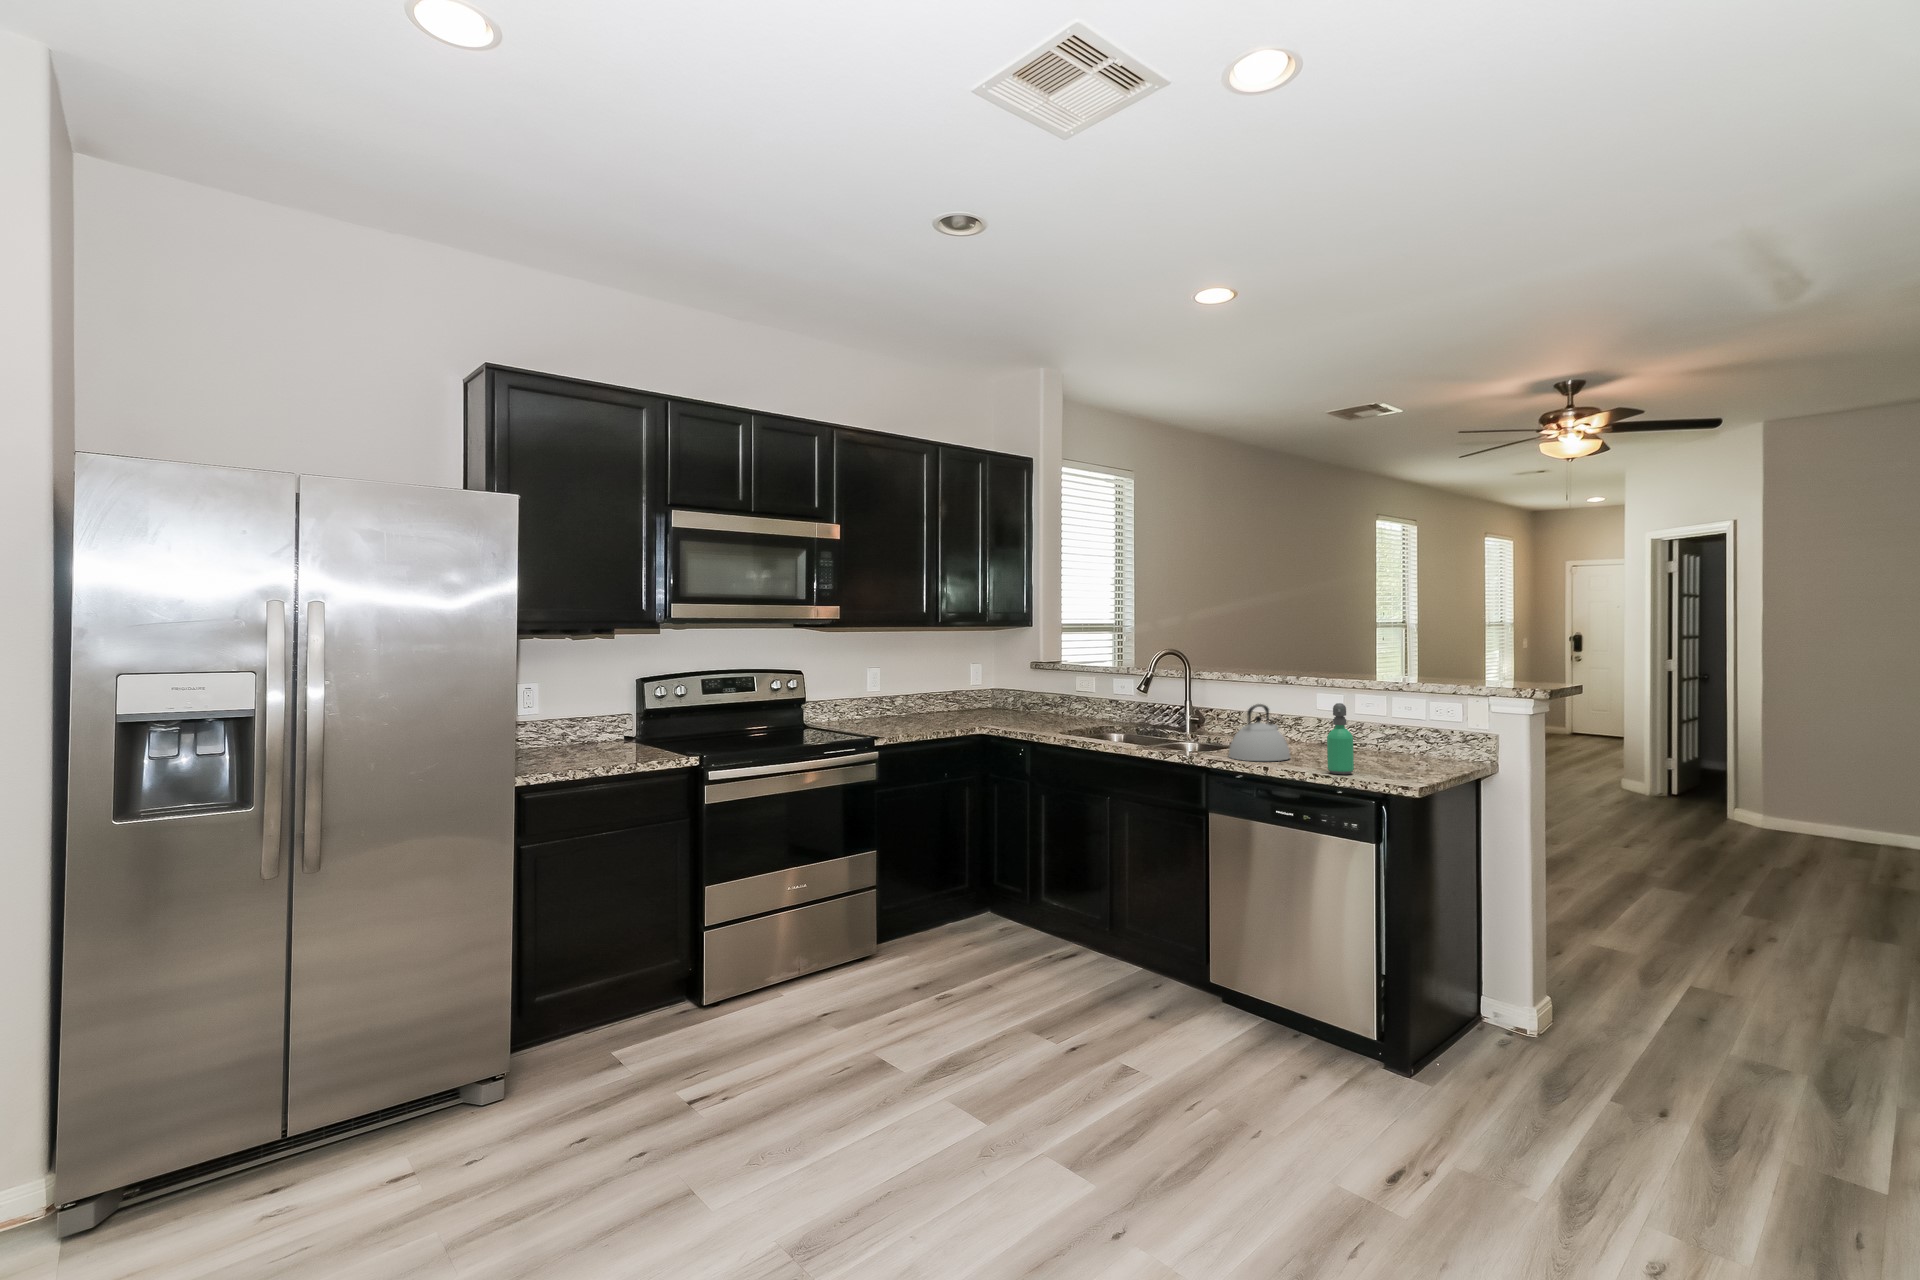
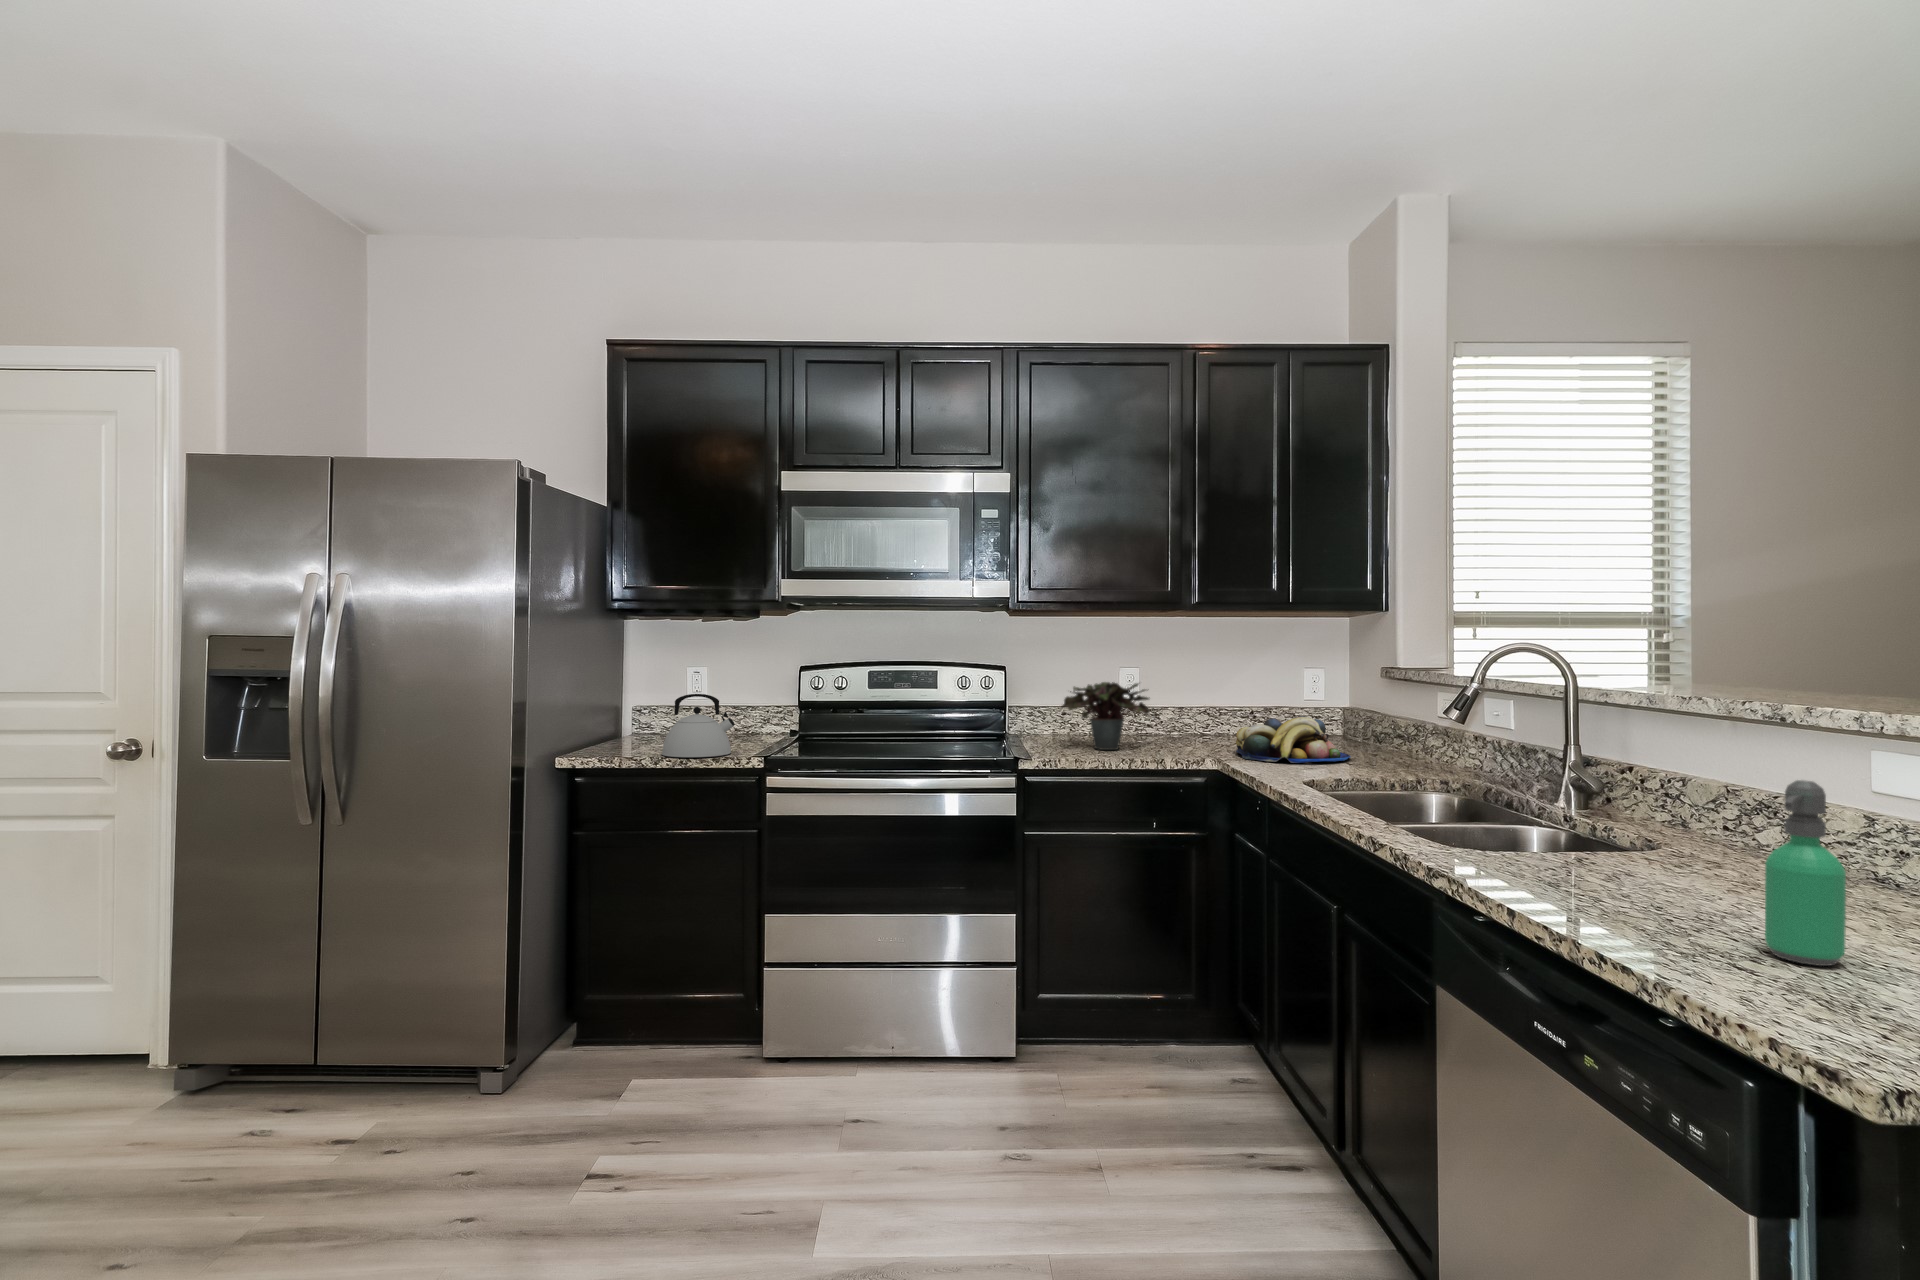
potted plant: none [844,679,910,729] -> present [1061,682,1150,750]
fruit bowl: none [960,696,1032,726] -> present [1236,716,1351,763]
kettle: present [1229,704,1290,761] -> present [662,694,735,757]

